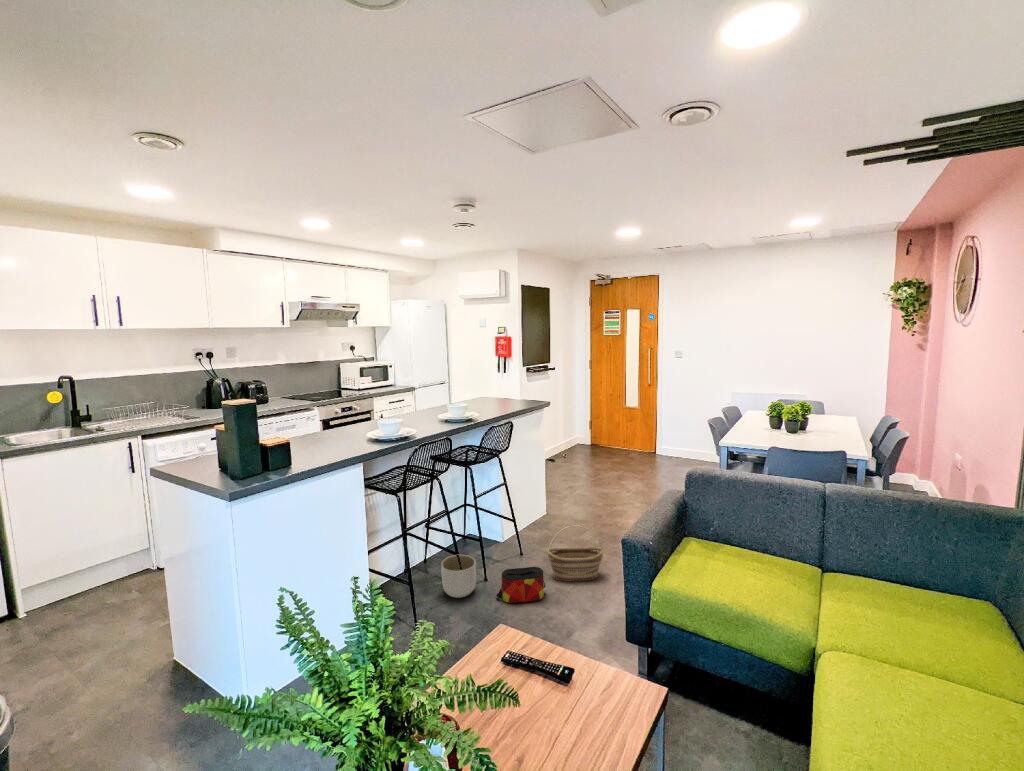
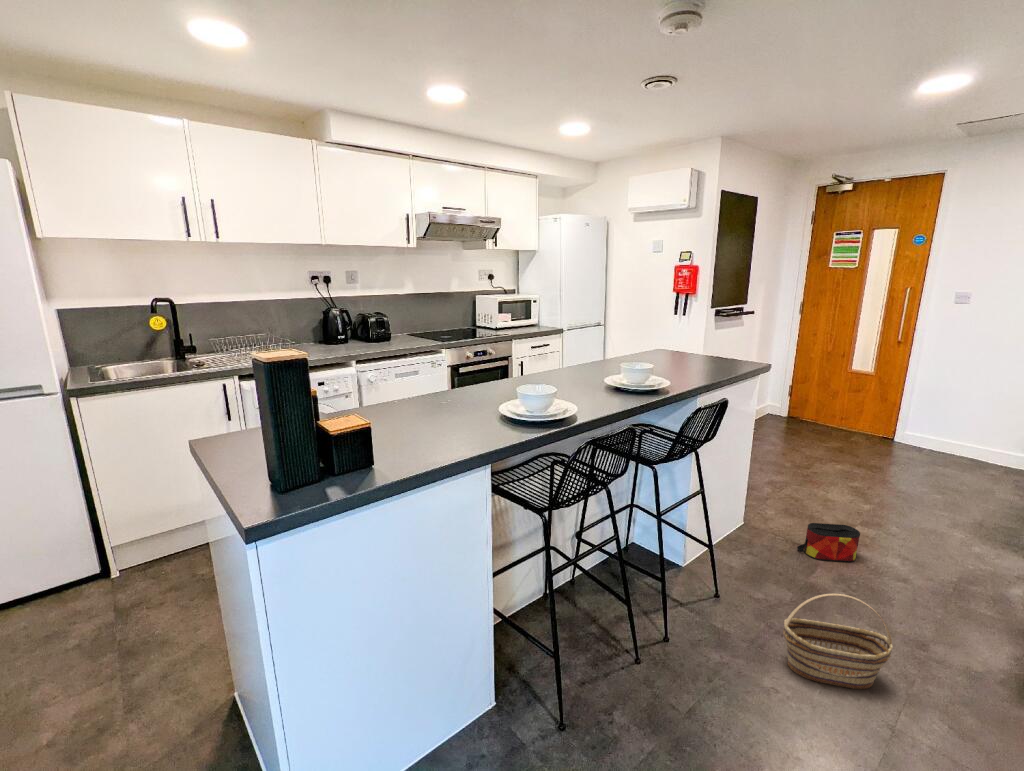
planter: present [441,555,476,598] -> none [607,604,664,677]
bag: present [496,567,546,604] -> present [797,523,860,562]

